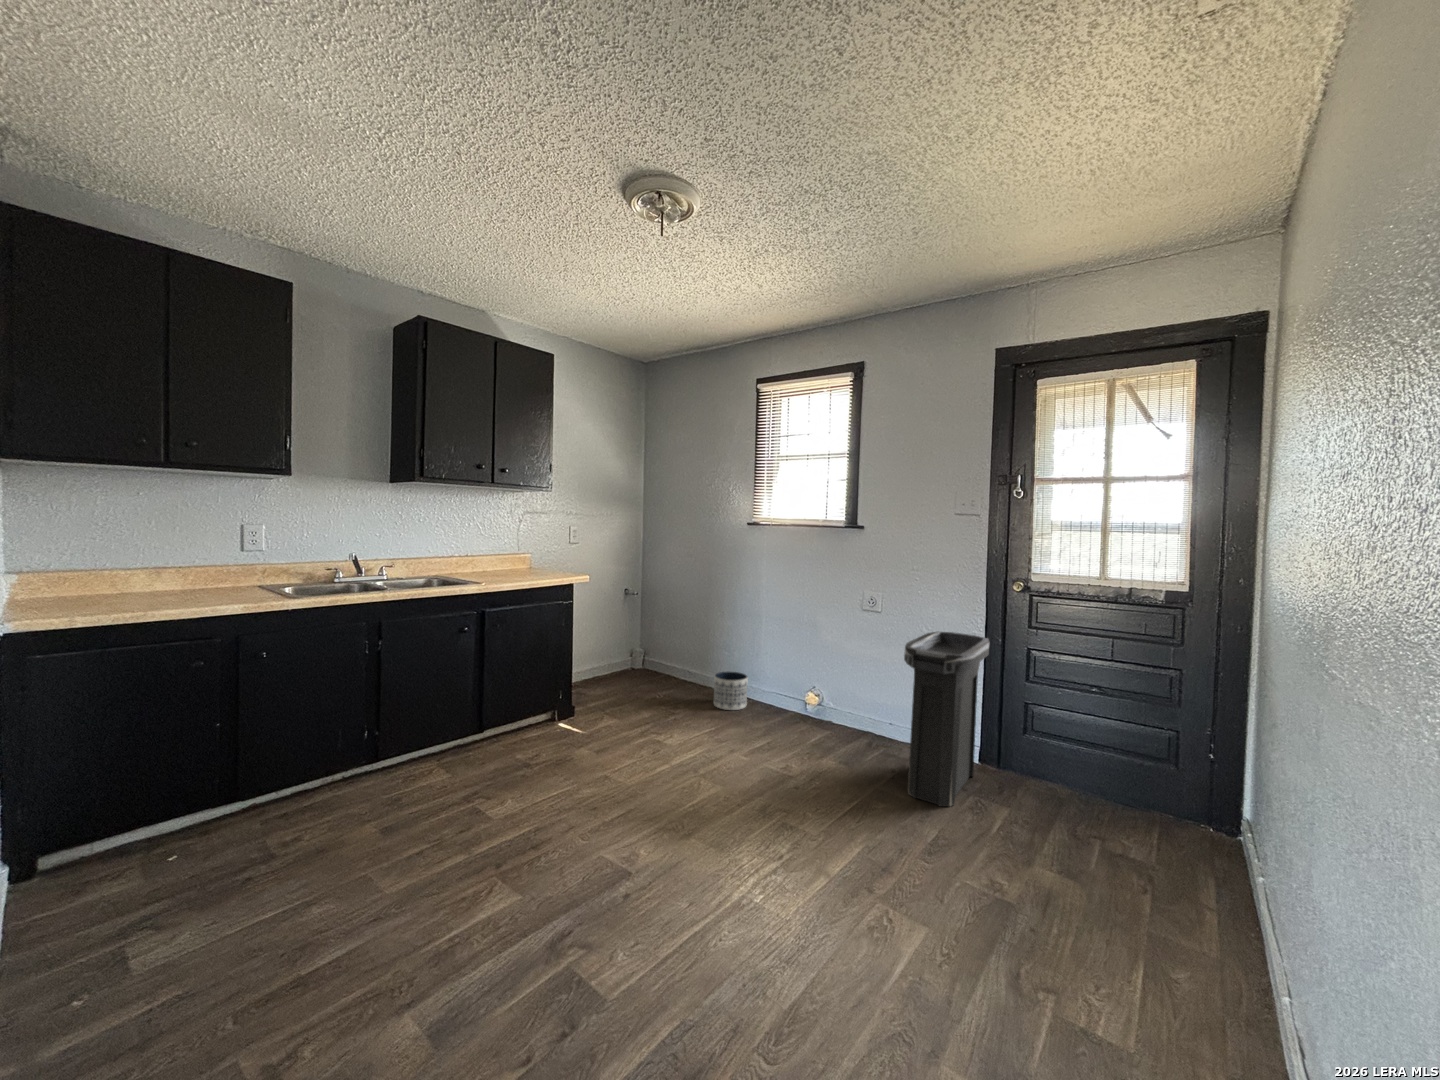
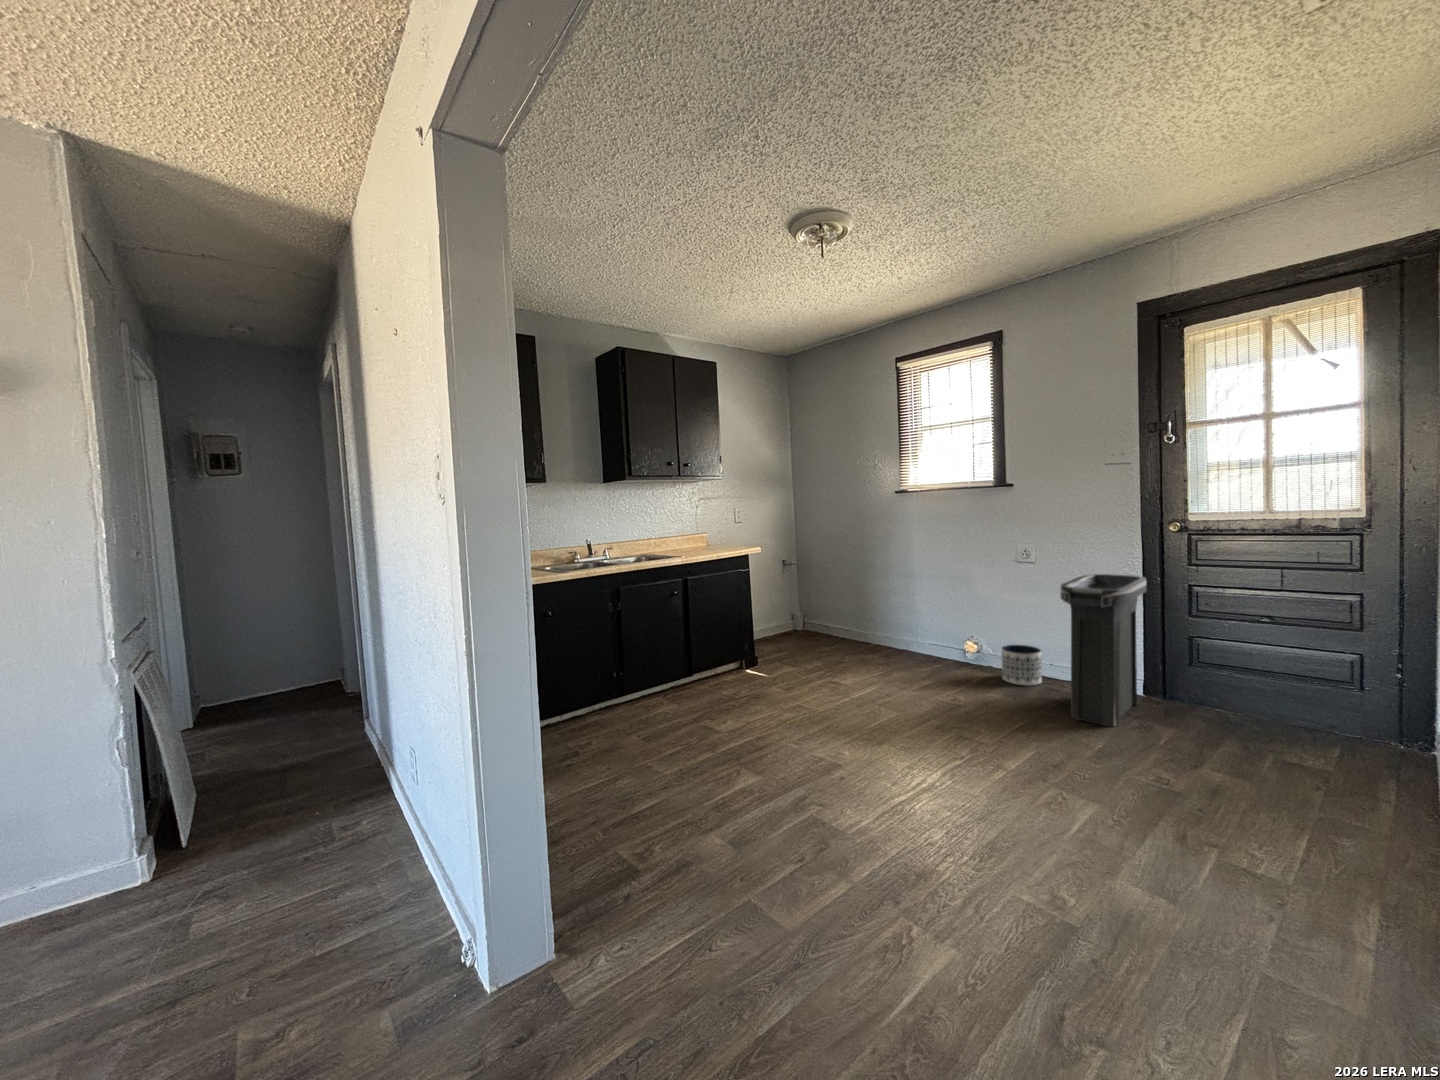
planter: present [714,672,748,710] -> present [1002,645,1042,686]

